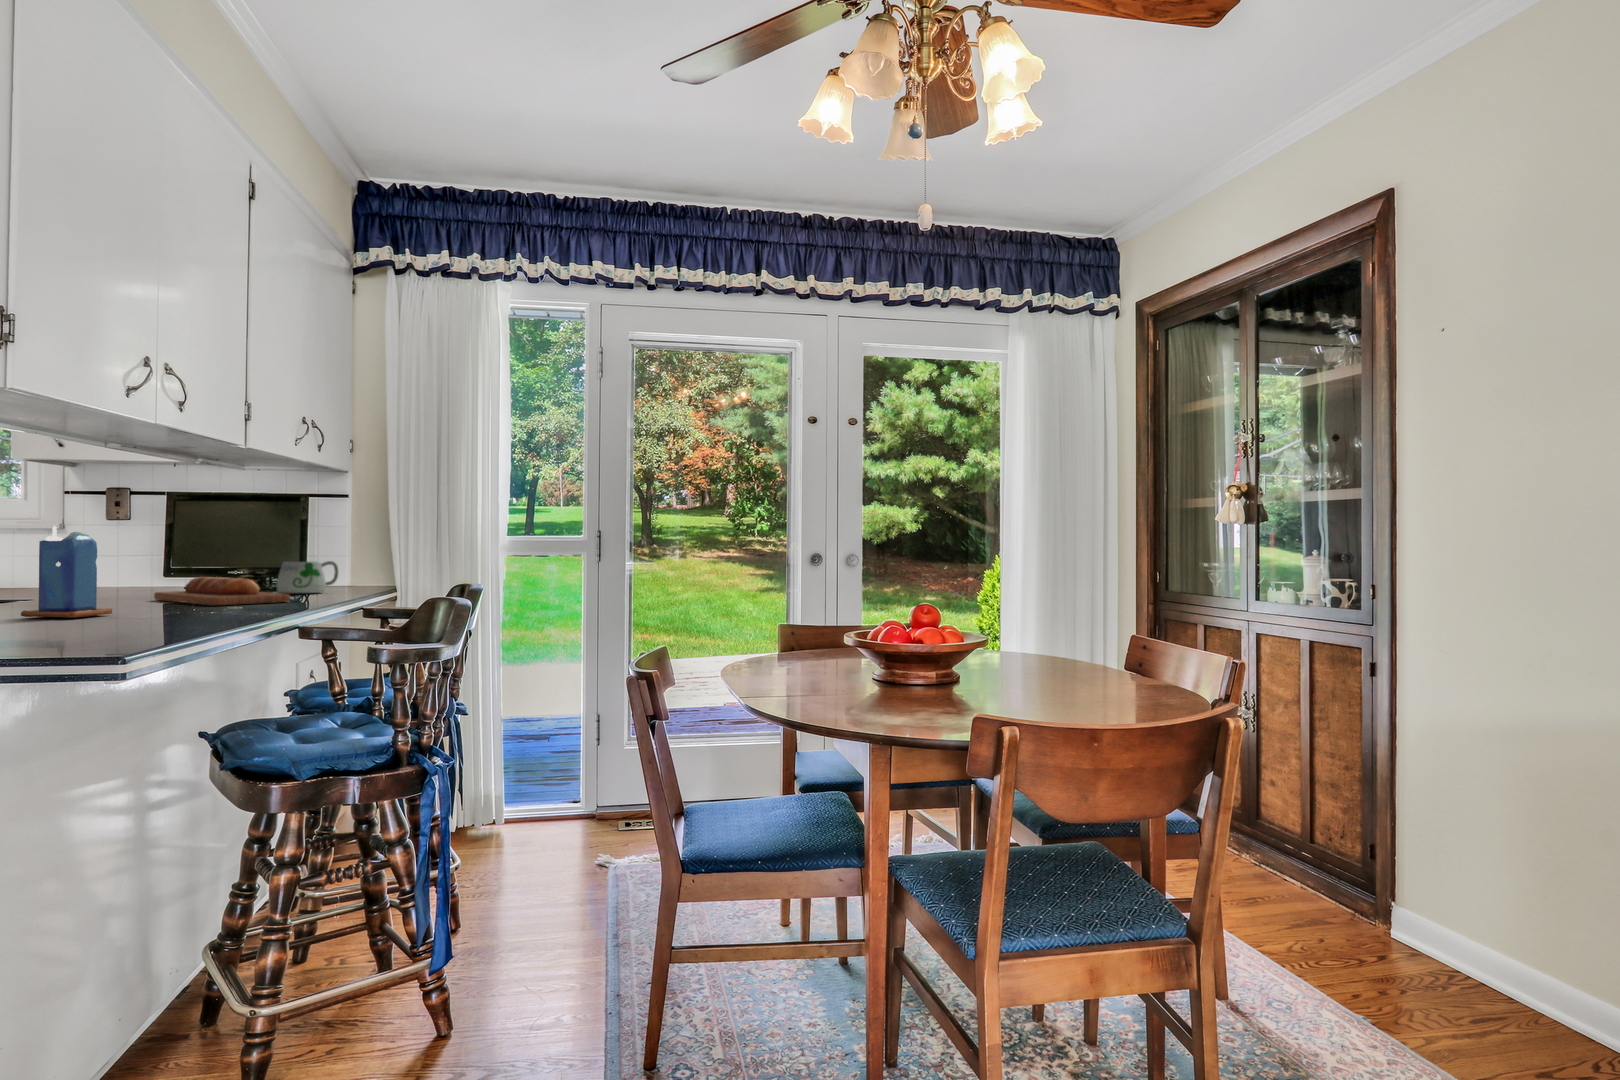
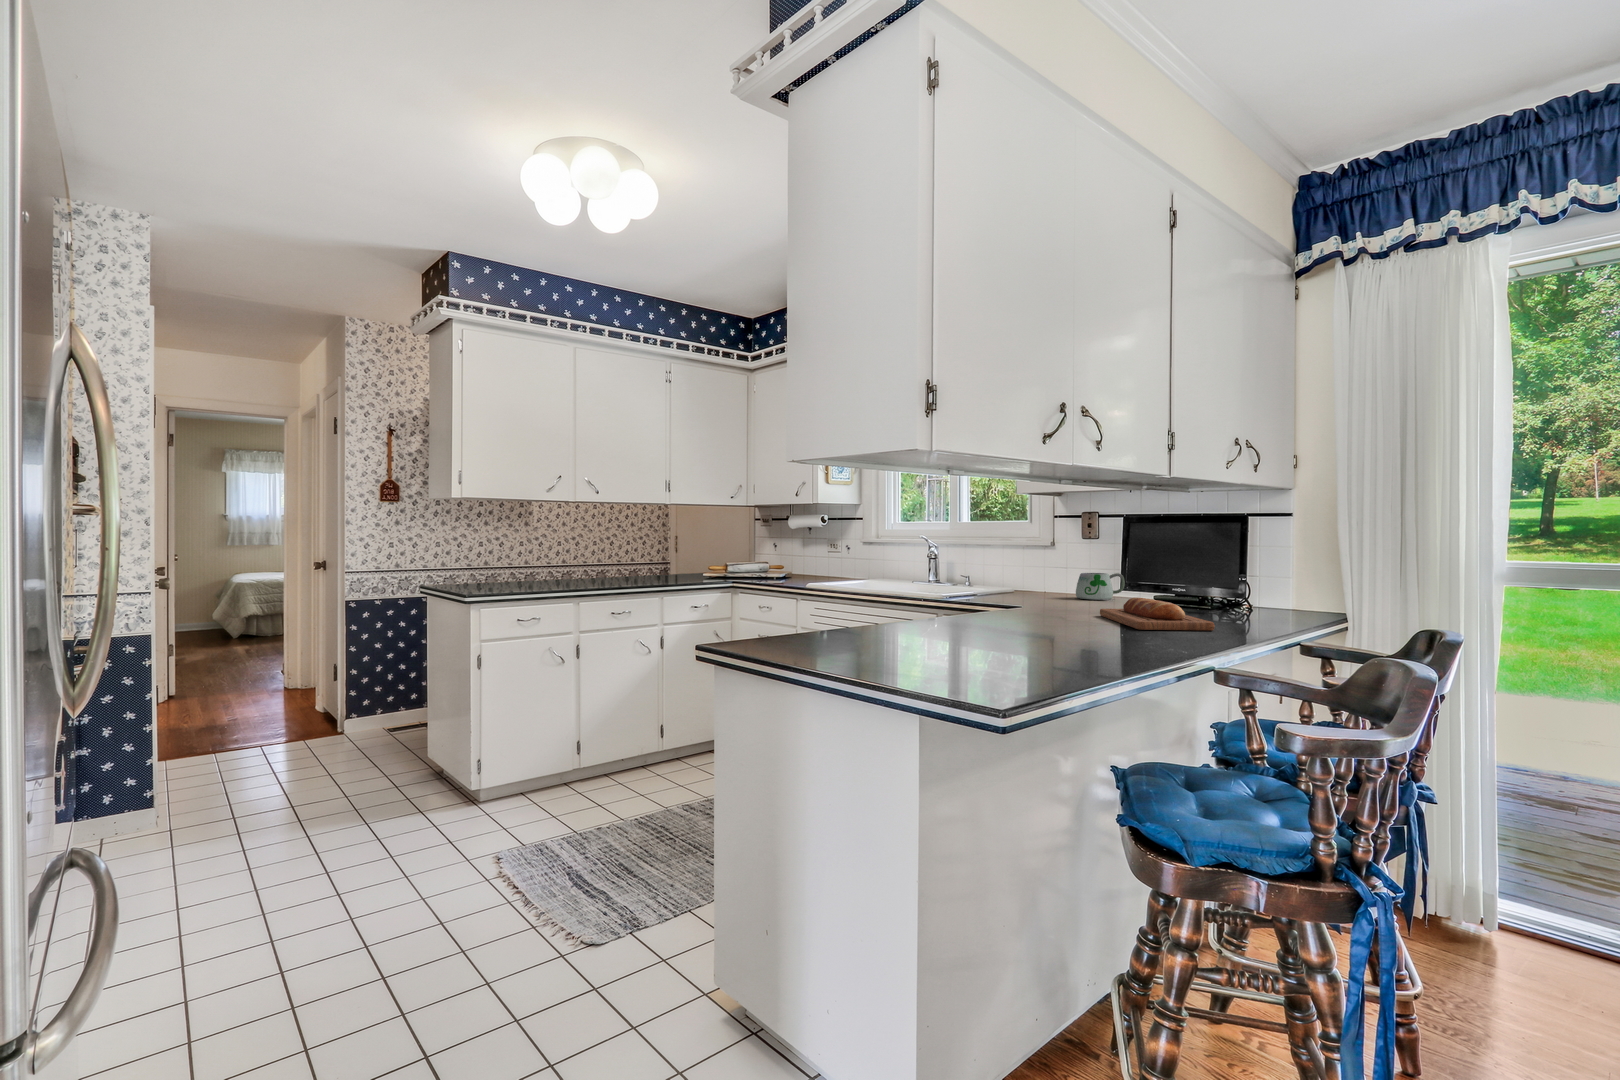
candle: present [21,526,112,618] -> none [989,556,1052,637]
mug: present [276,561,338,593] -> present [1076,573,1125,601]

